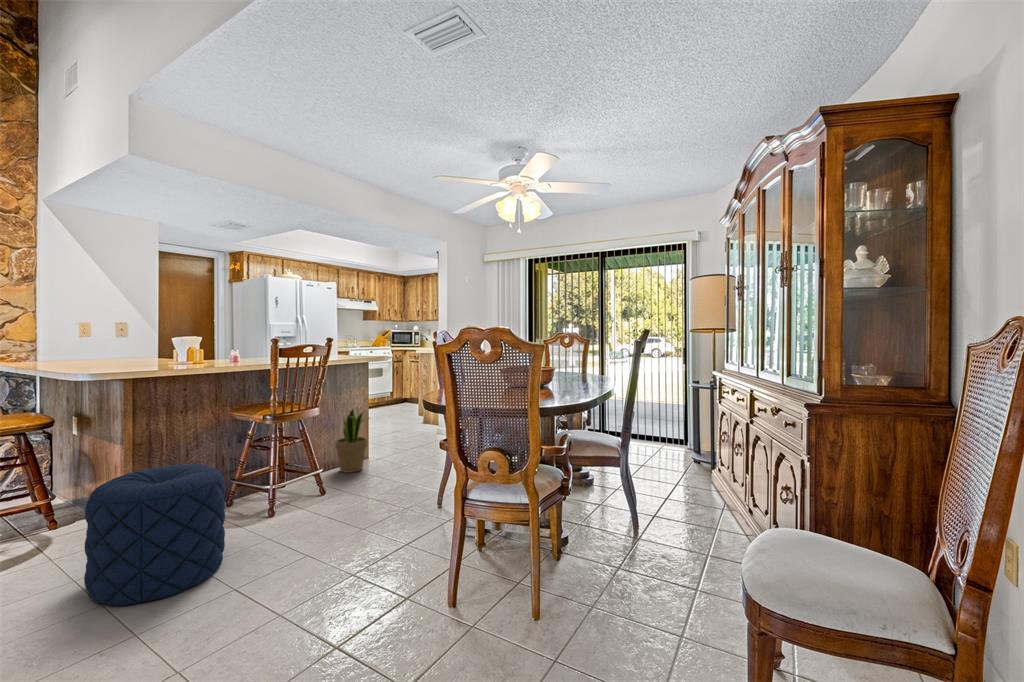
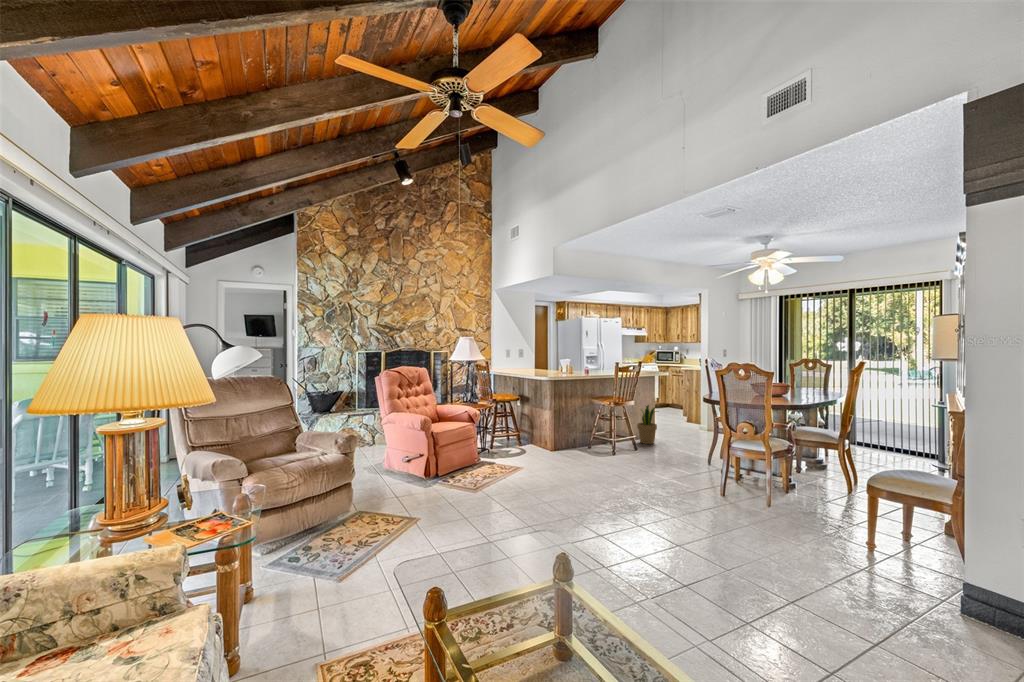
pouf: present [84,464,225,606] -> none [556,421,605,474]

